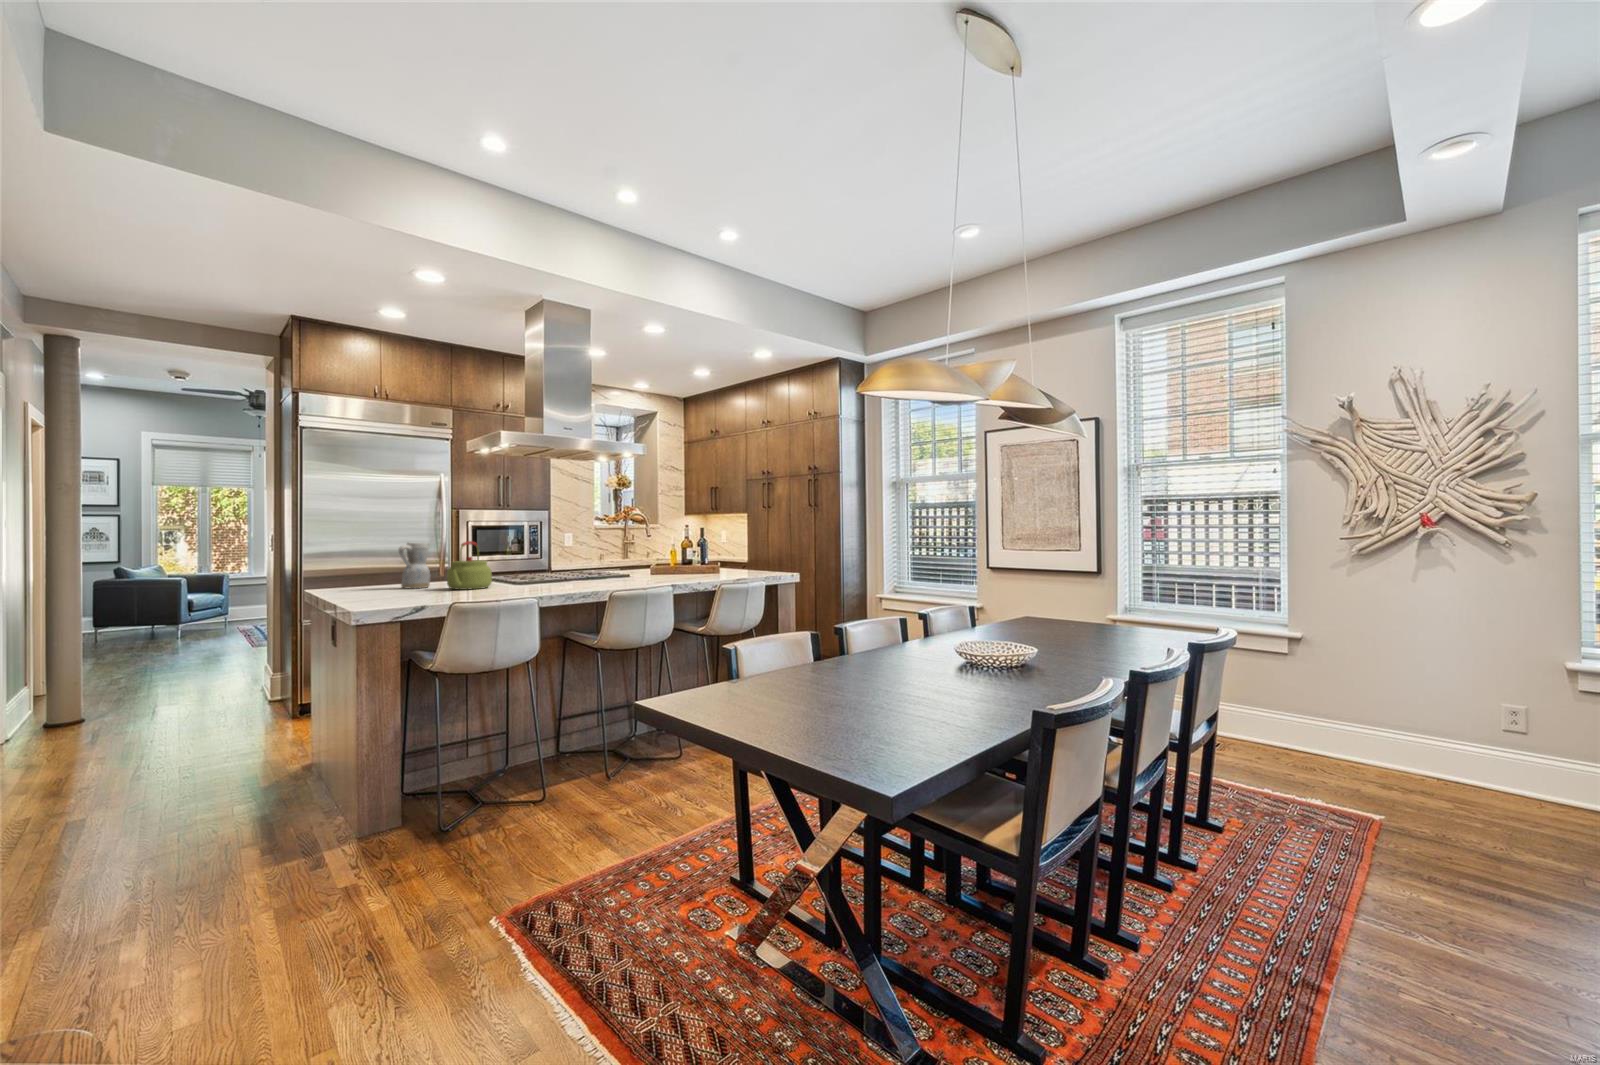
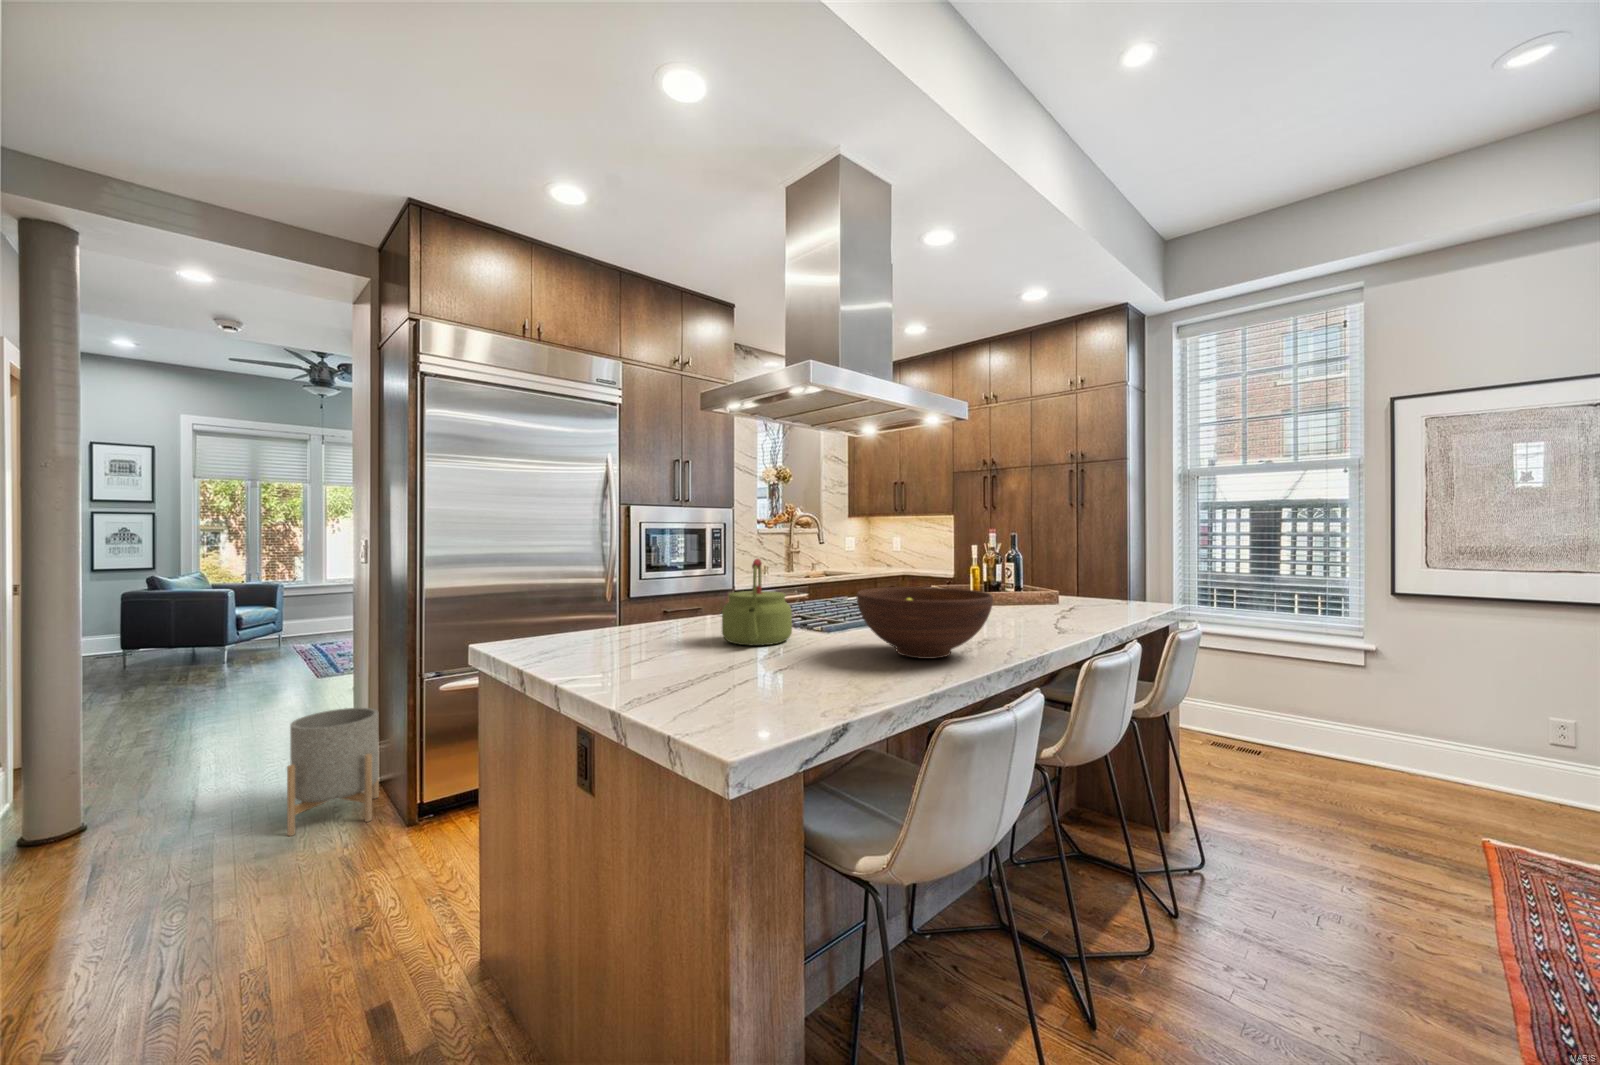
ceramic pitcher: present [399,543,430,589] -> none [627,559,671,639]
fruit bowl: none [496,556,572,592] -> present [856,587,993,659]
planter: none [212,647,277,723] -> present [287,708,379,836]

